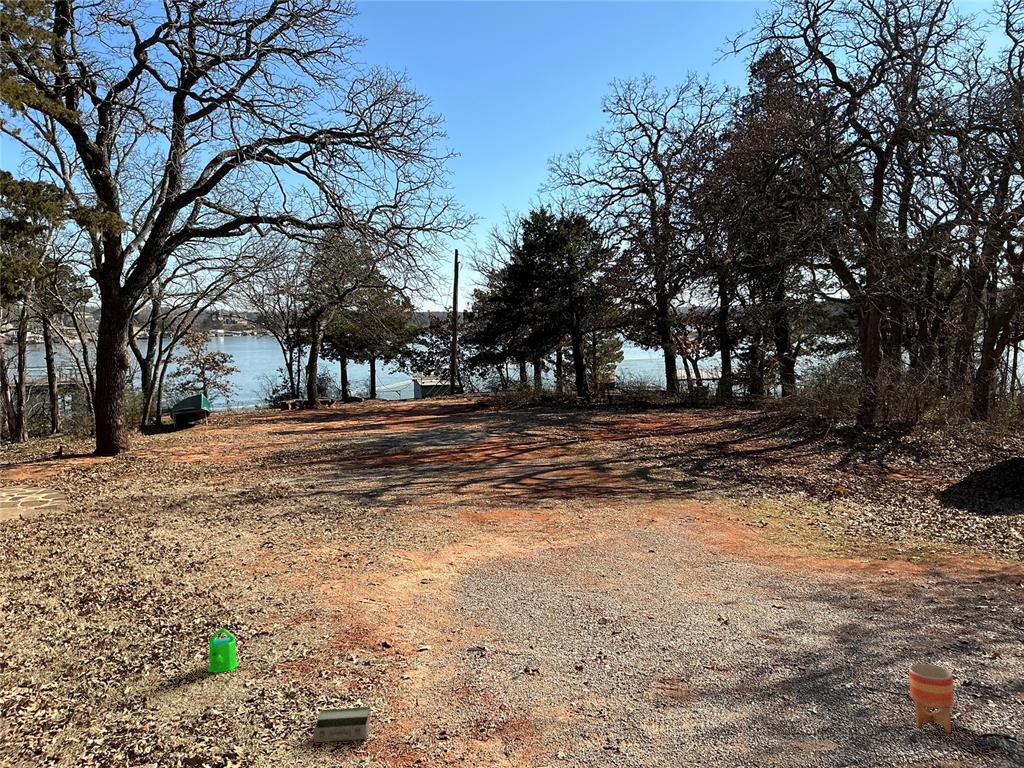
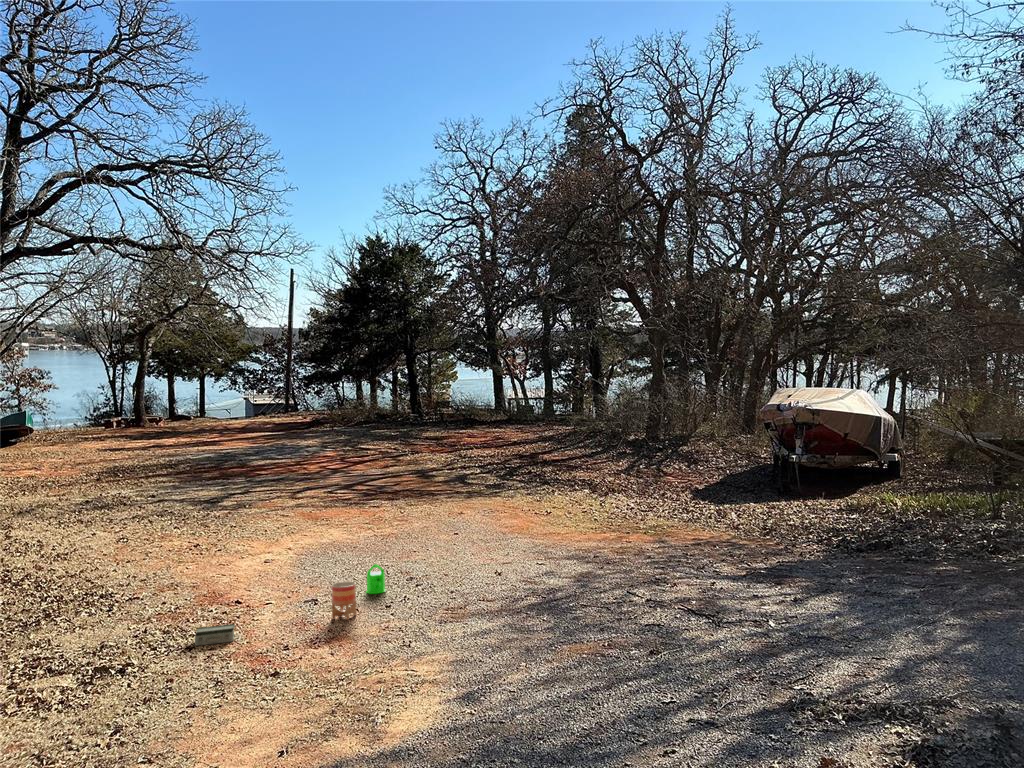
watering can: present [208,628,238,673] -> present [366,564,386,594]
planter: present [909,664,954,733] -> present [332,581,356,620]

